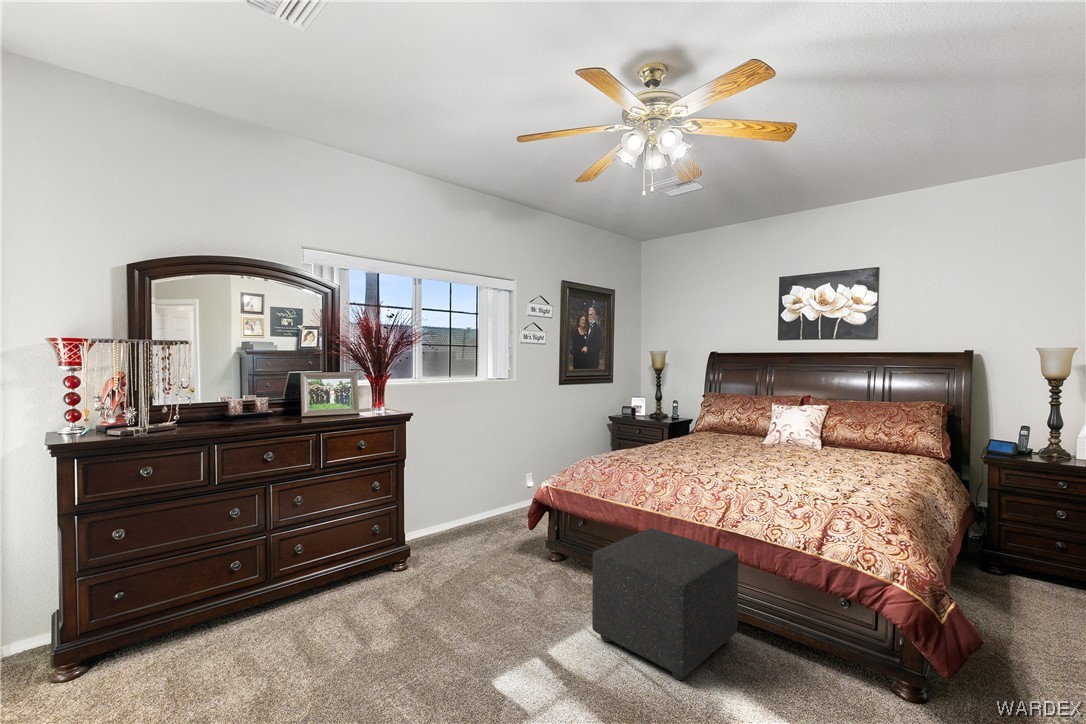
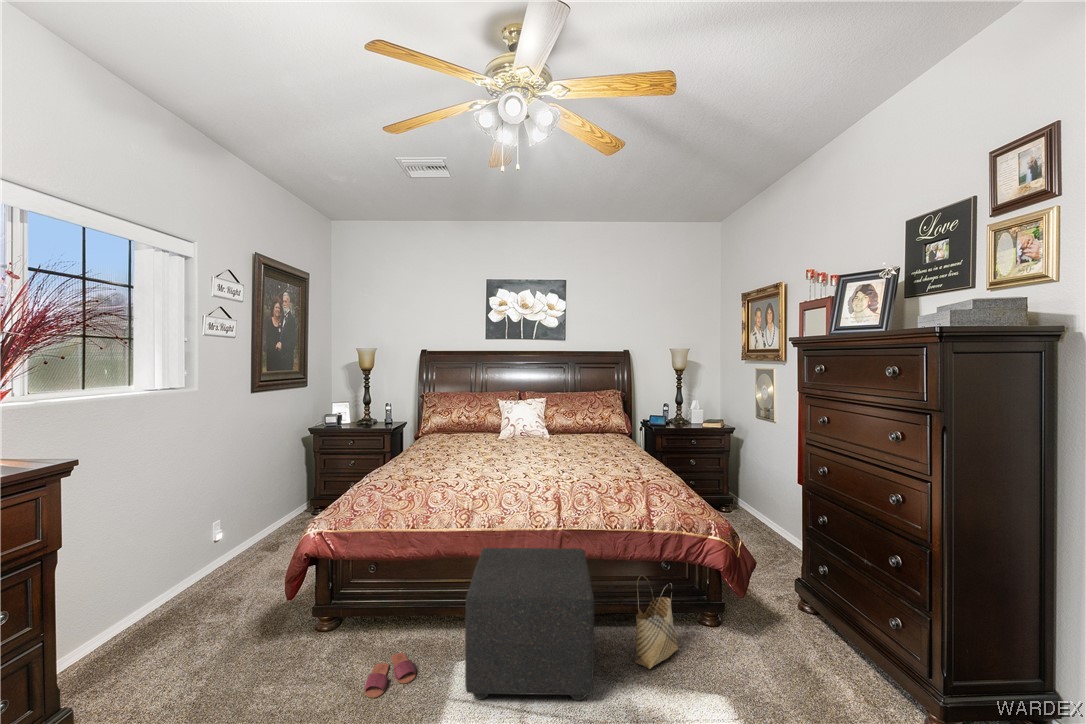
slippers: none [540,591,583,611] -> present [364,653,416,698]
woven basket: none [762,595,827,694] -> present [635,575,678,669]

